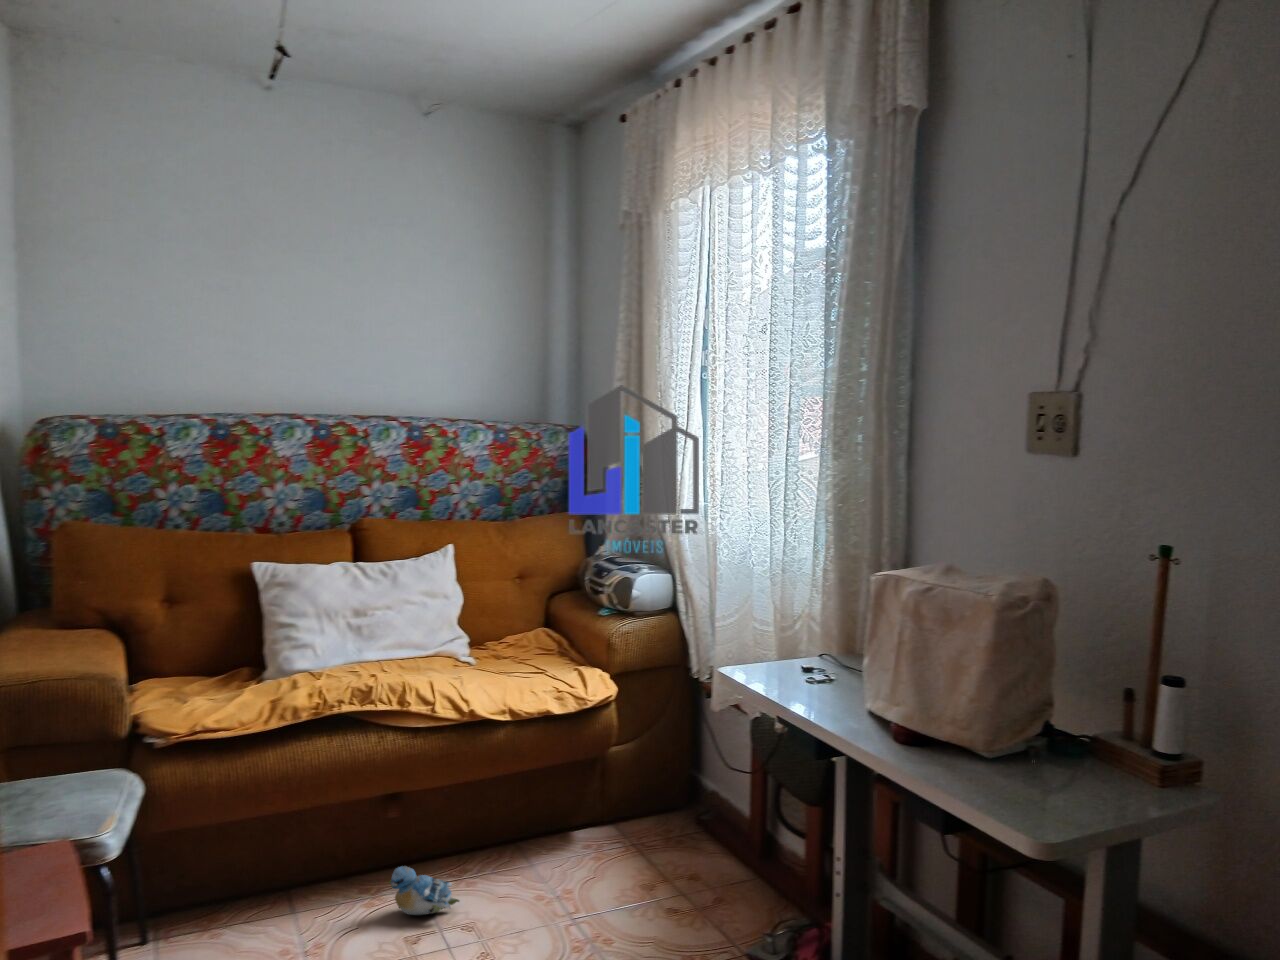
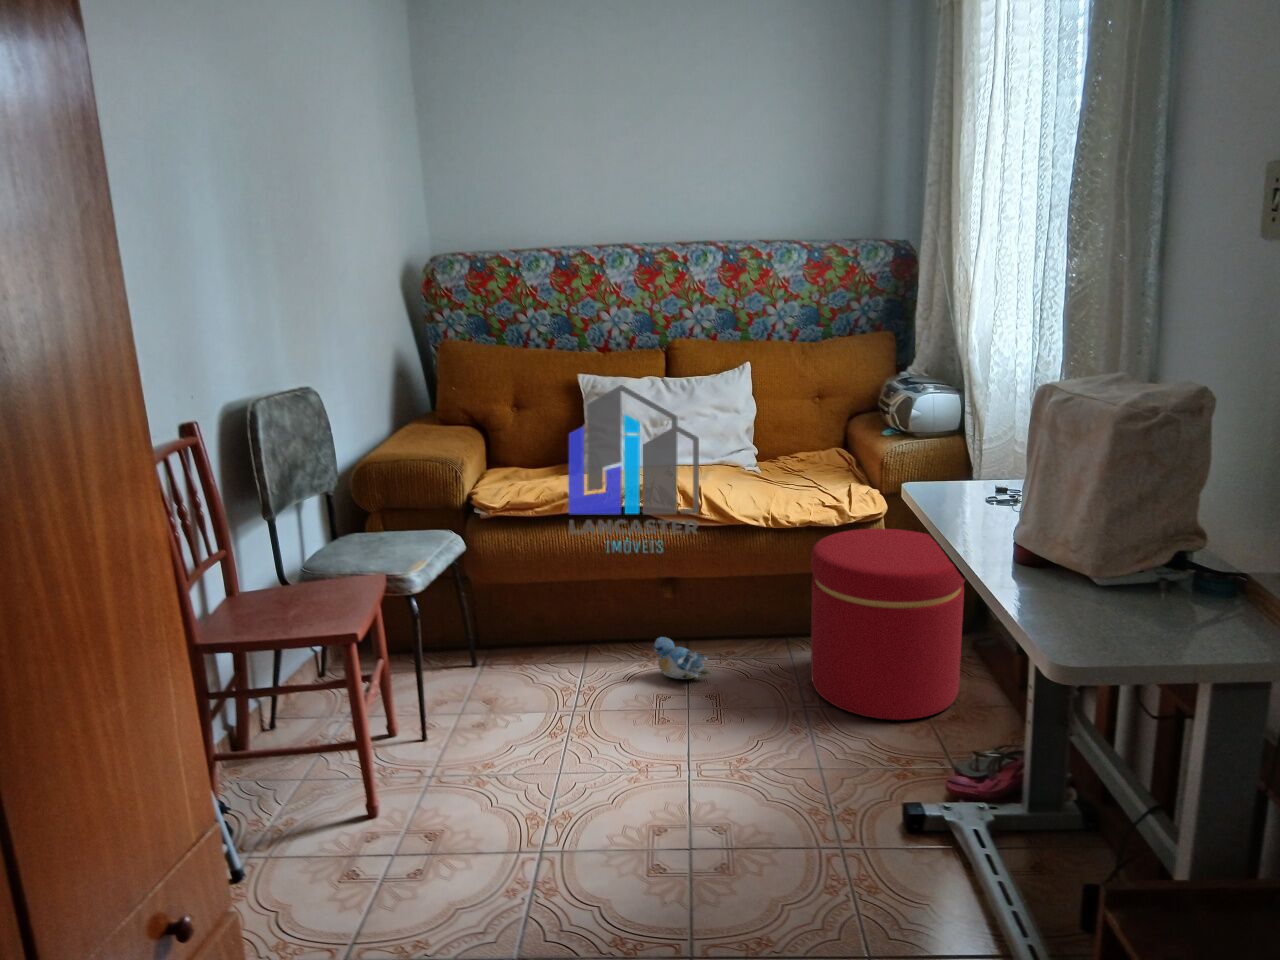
ottoman: none [567,712,719,917] -> present [811,529,965,720]

